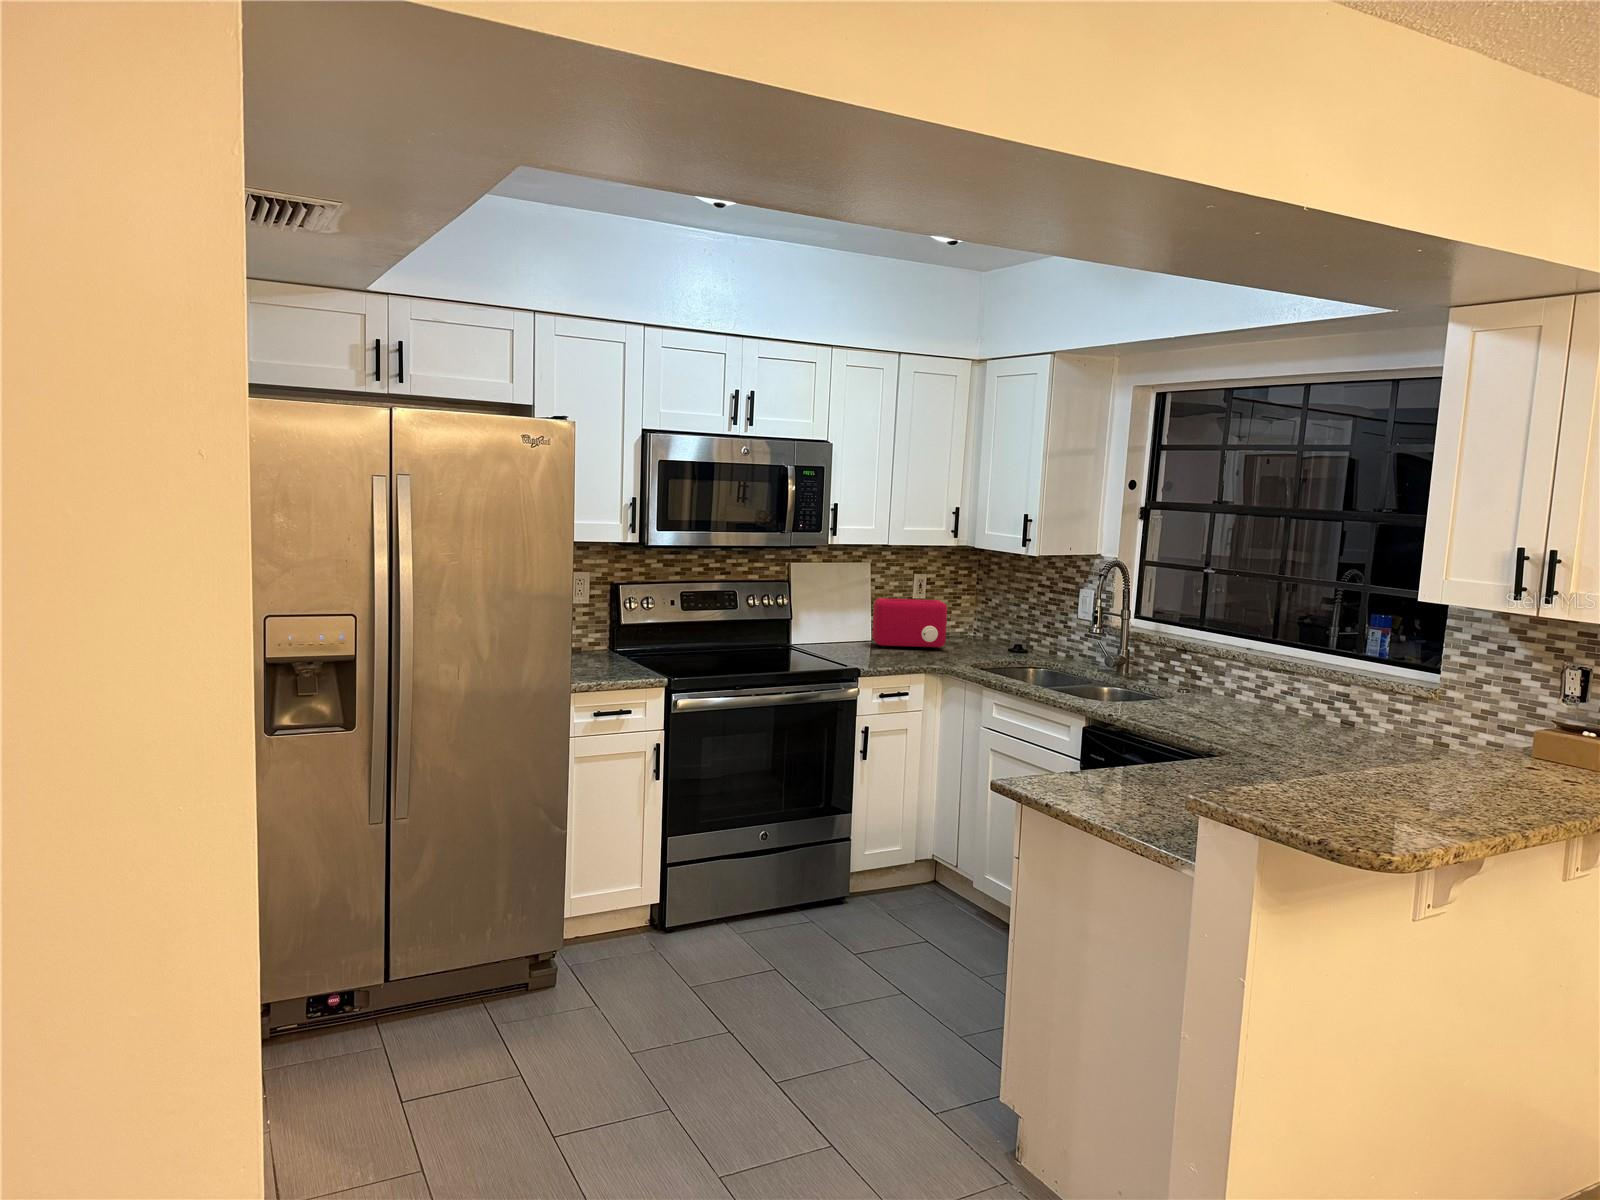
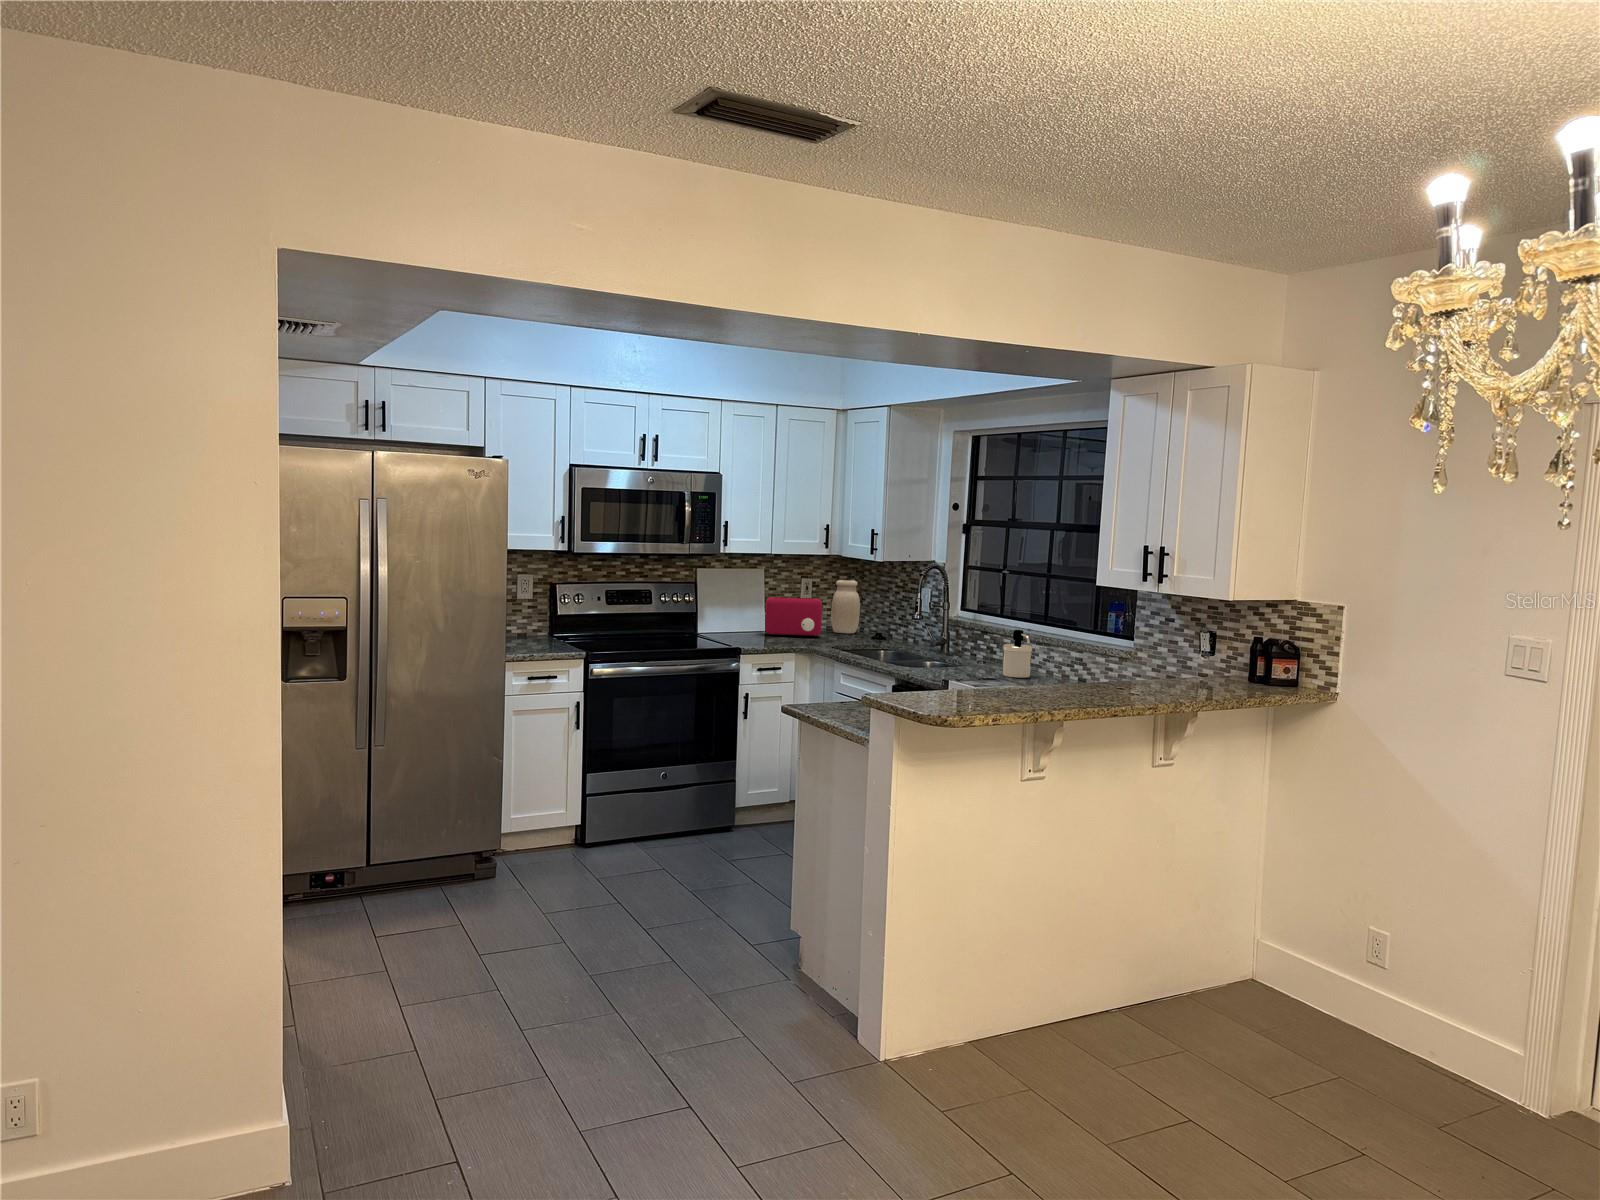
jar: none [949,575,986,643] -> present [831,580,860,633]
soap dispenser: none [1228,652,1275,717] -> present [1003,630,1032,678]

